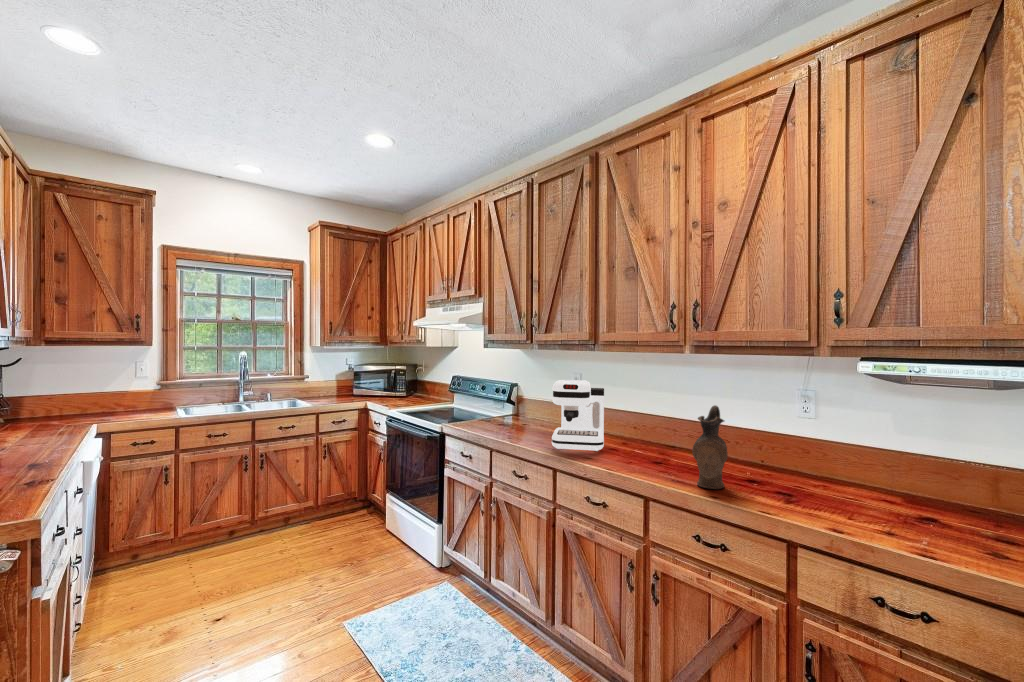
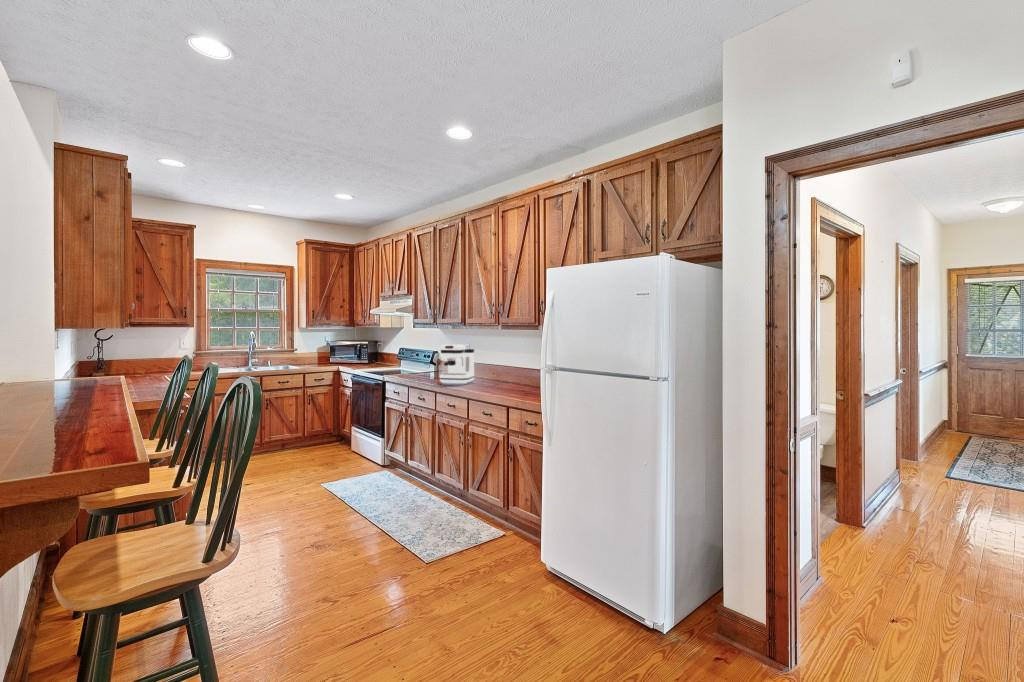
ceramic pitcher: present [692,406,728,489] -> none [495,352,513,393]

